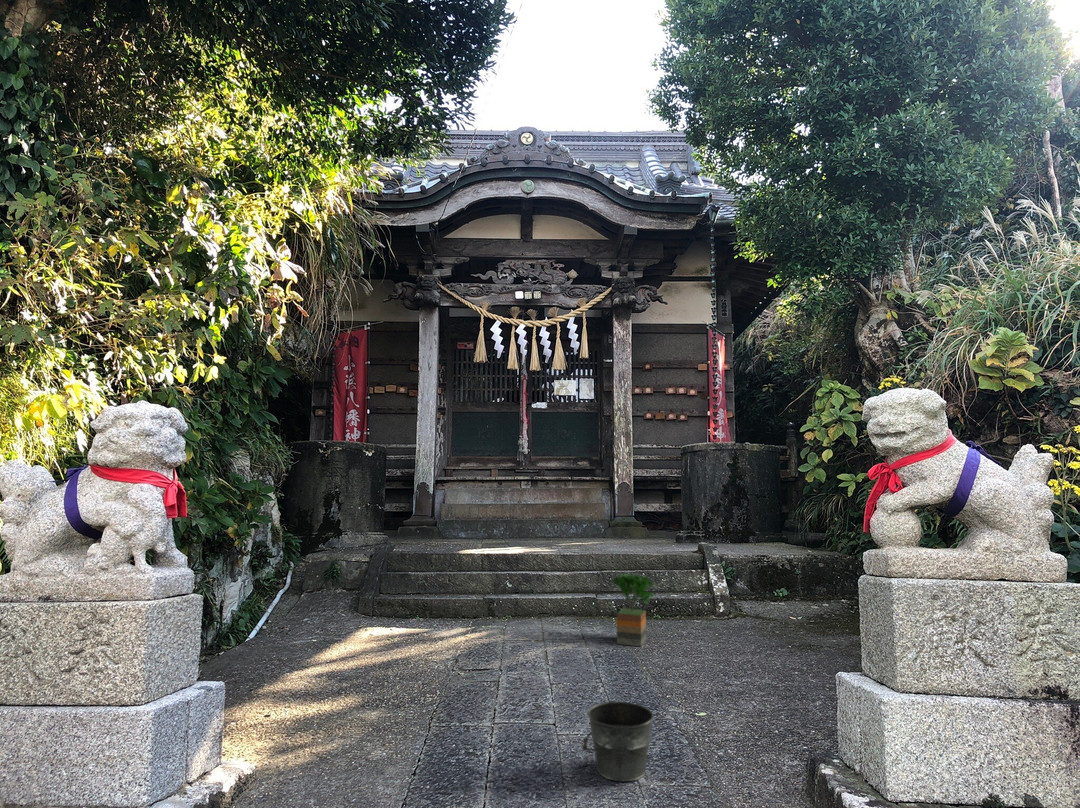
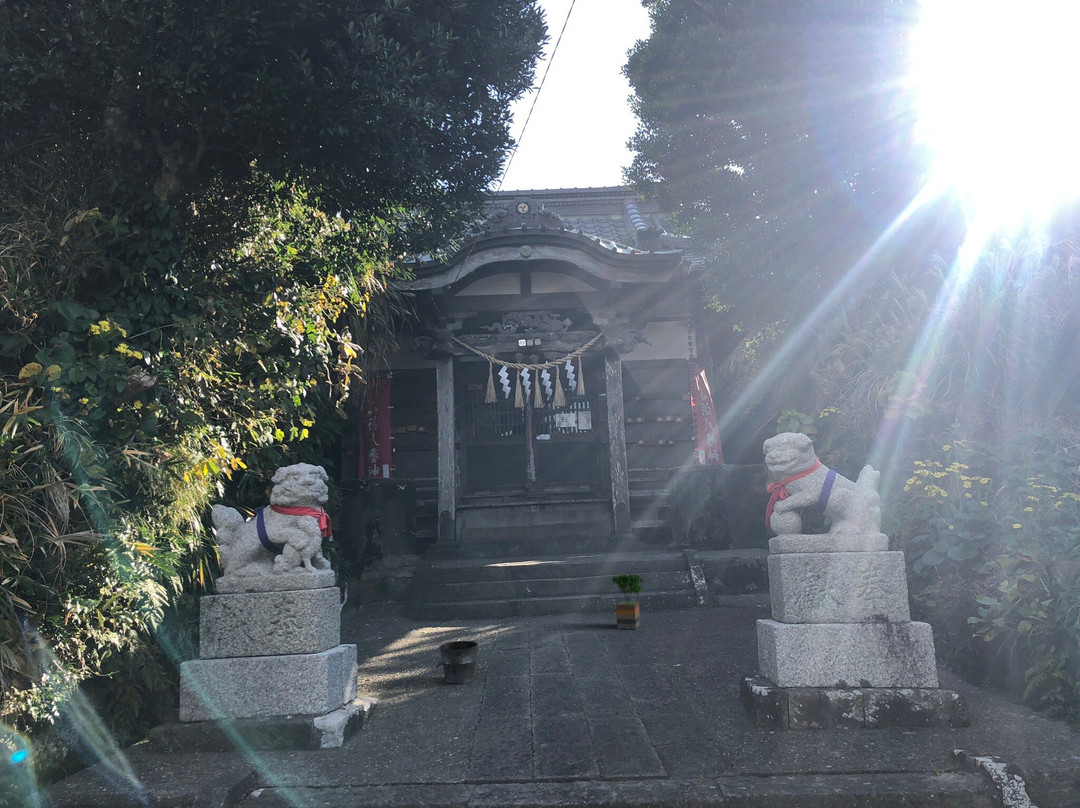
bucket: present [583,702,654,781] -> present [436,641,479,683]

